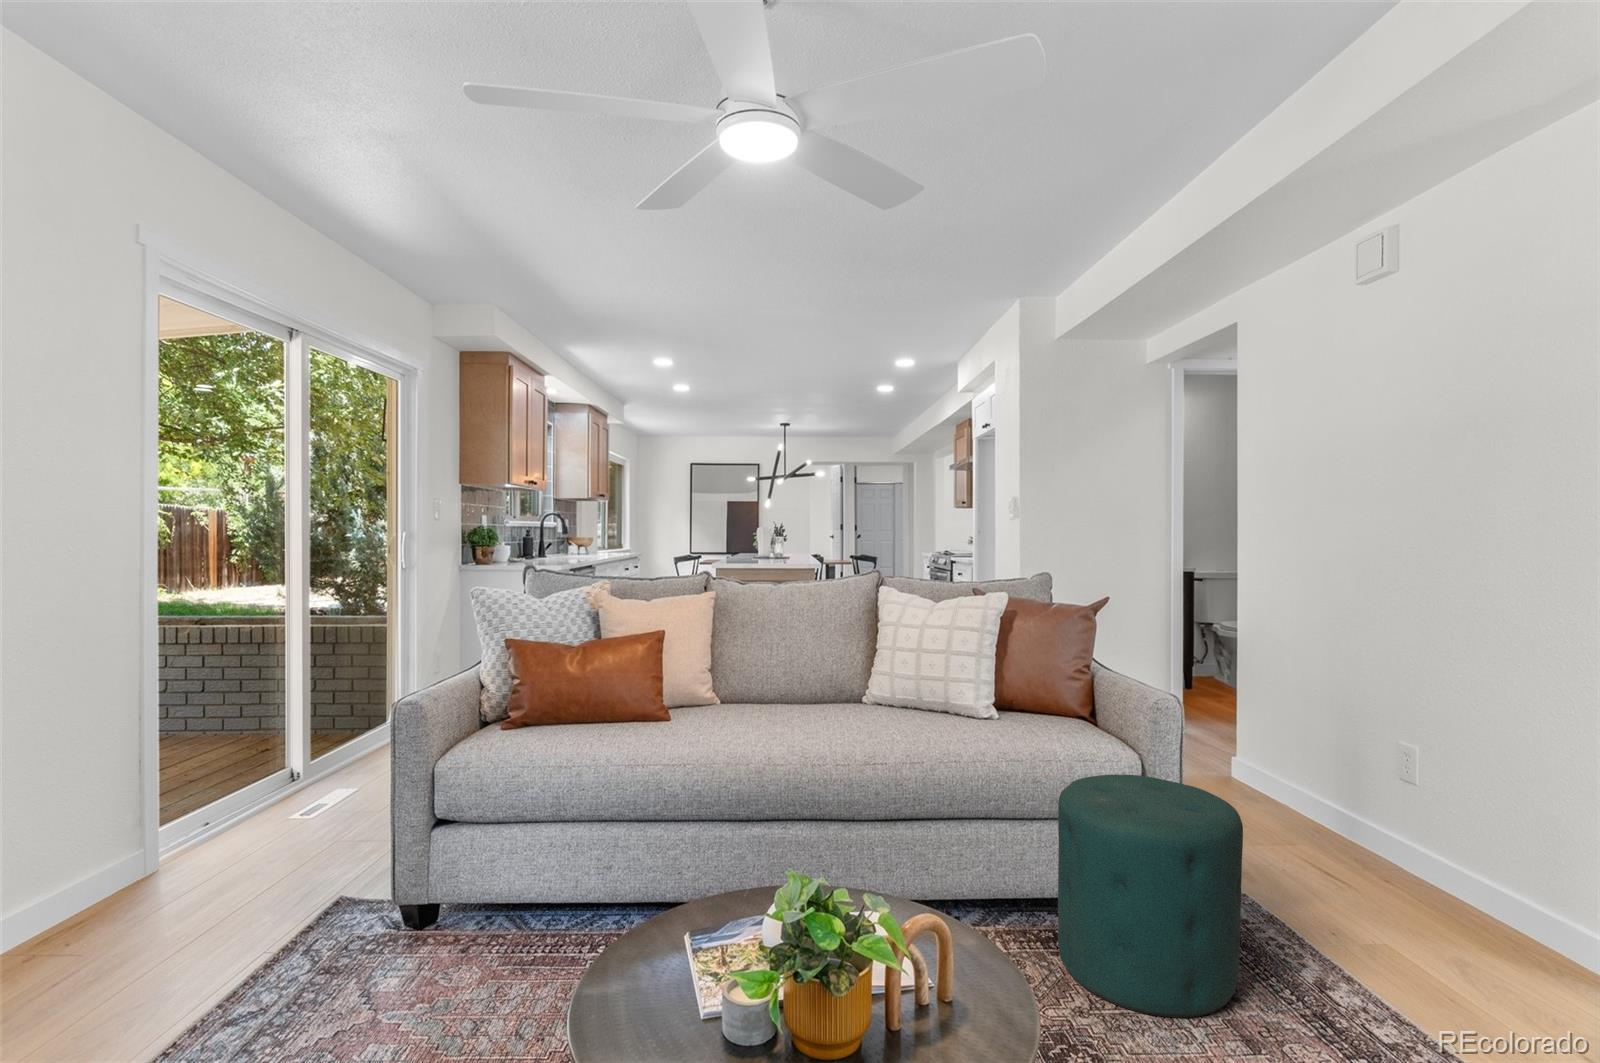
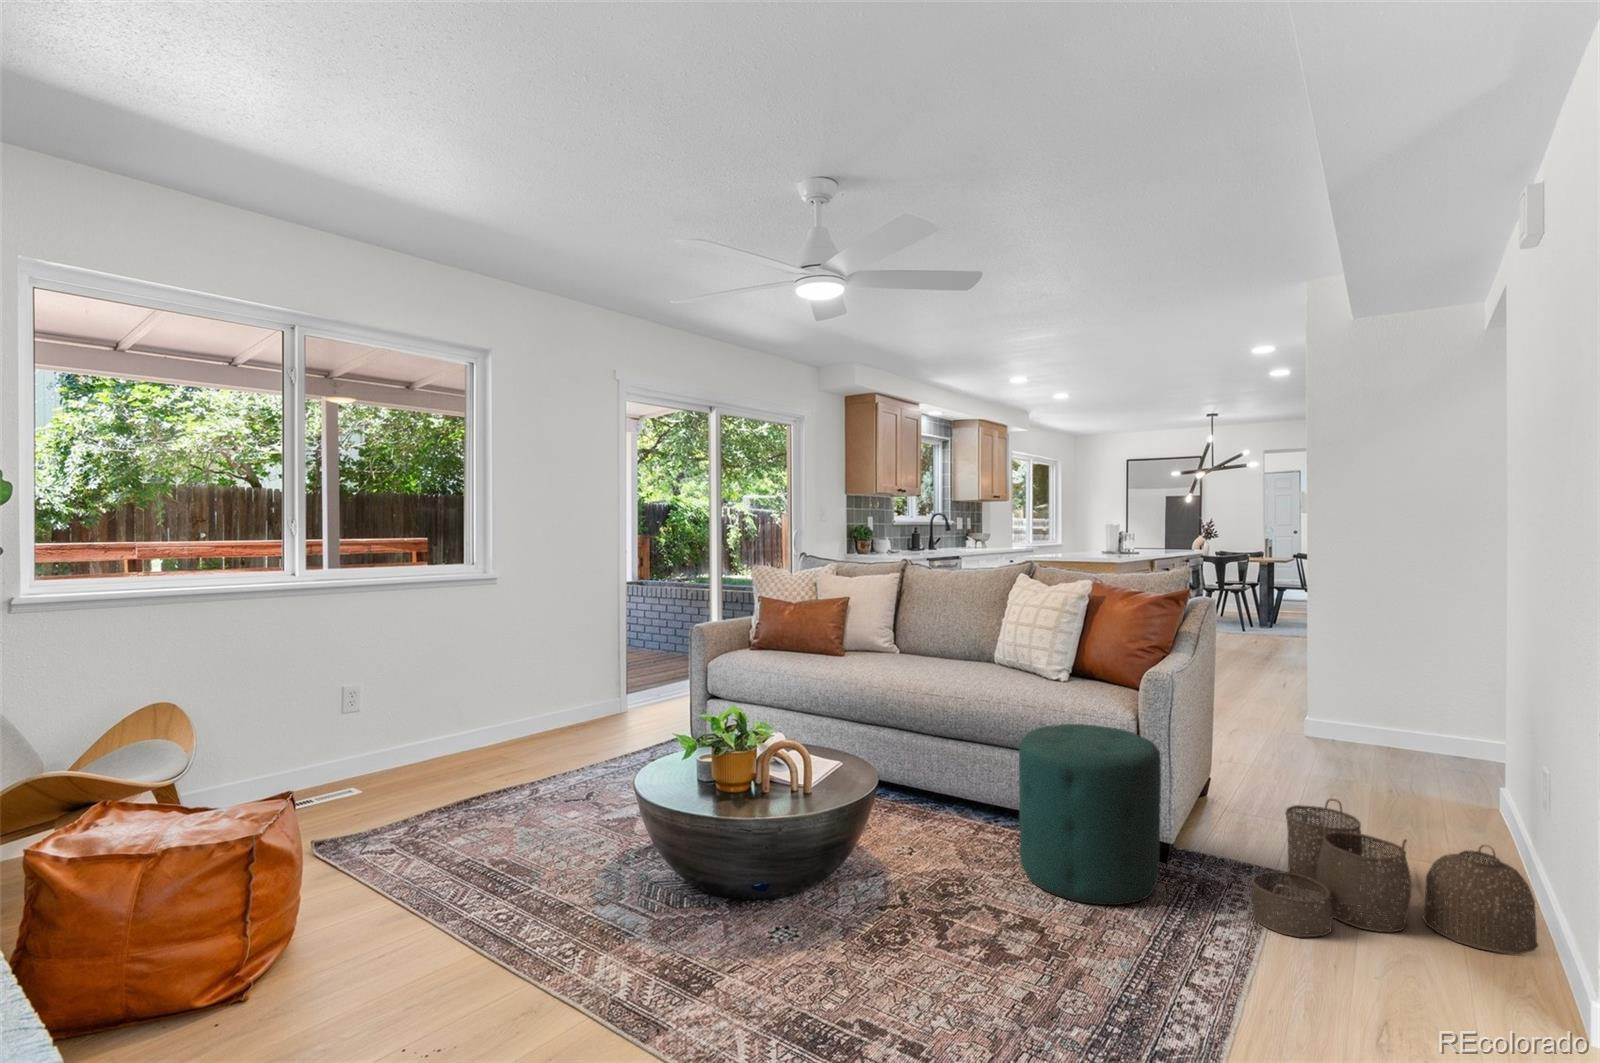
woven basket: none [1250,809,1491,982] -> present [1251,798,1538,954]

